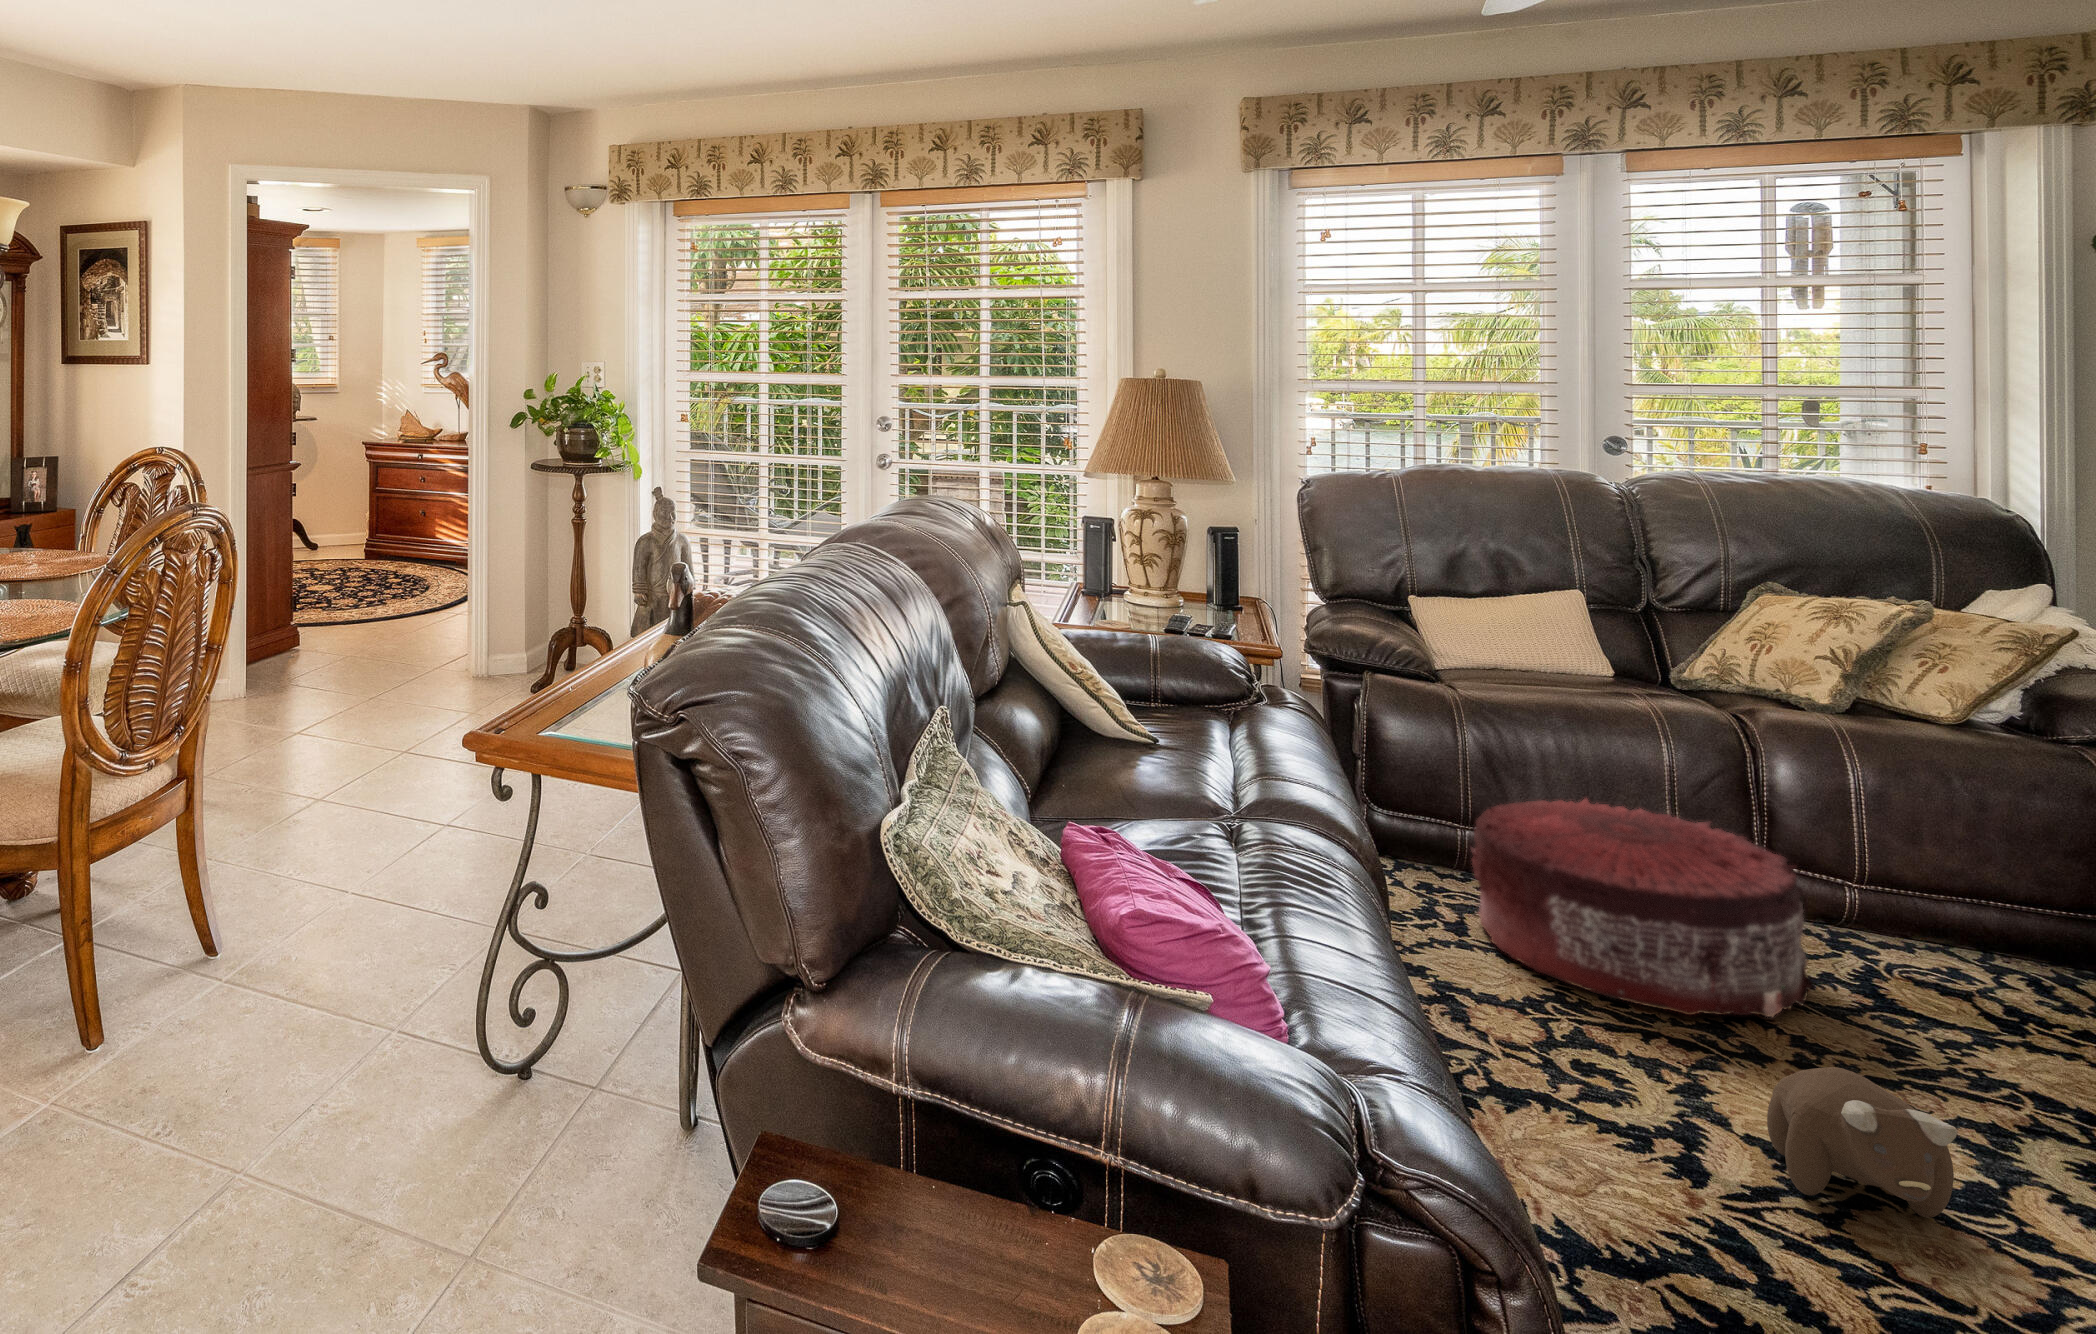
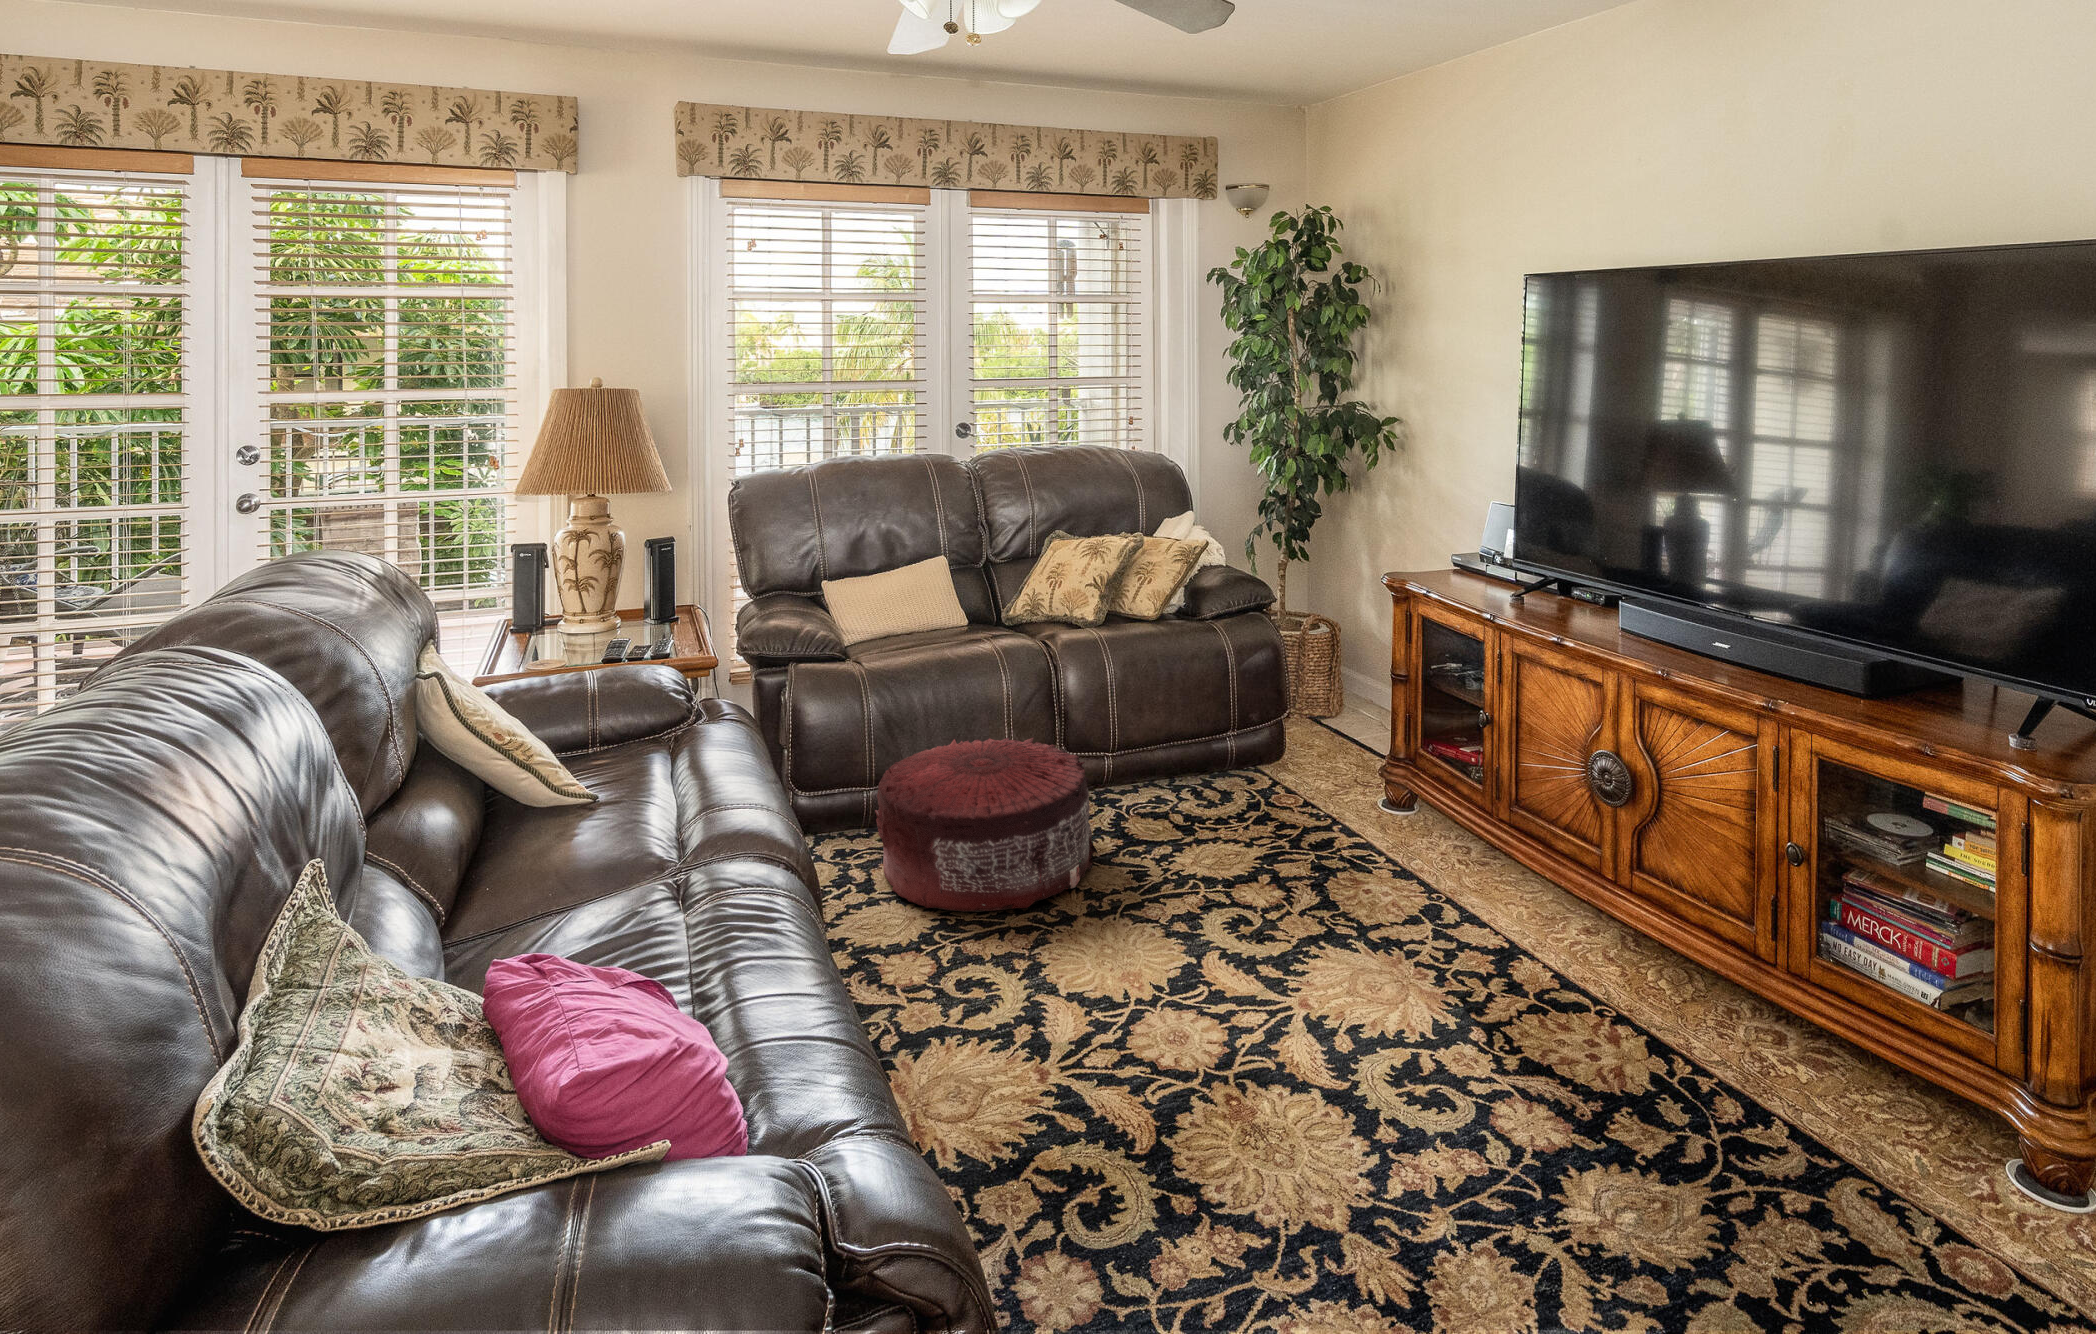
plush toy: present [1767,1067,1957,1218] -> none [1079,928,1183,1039]

